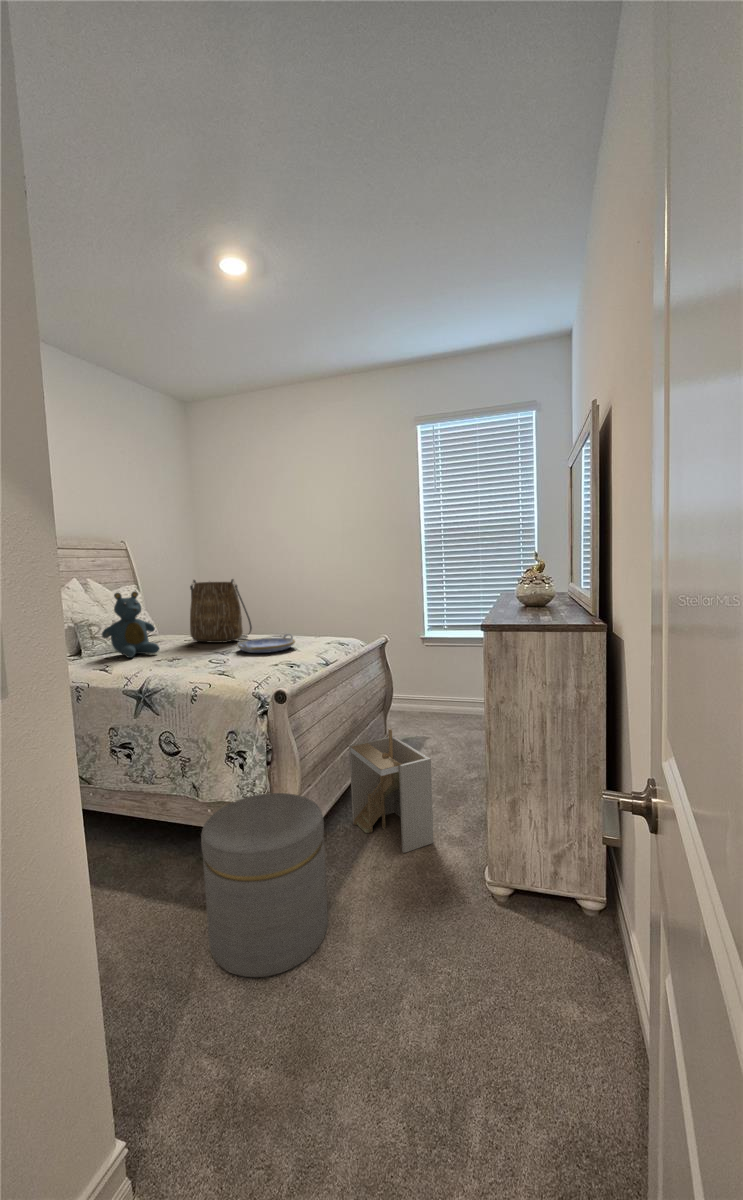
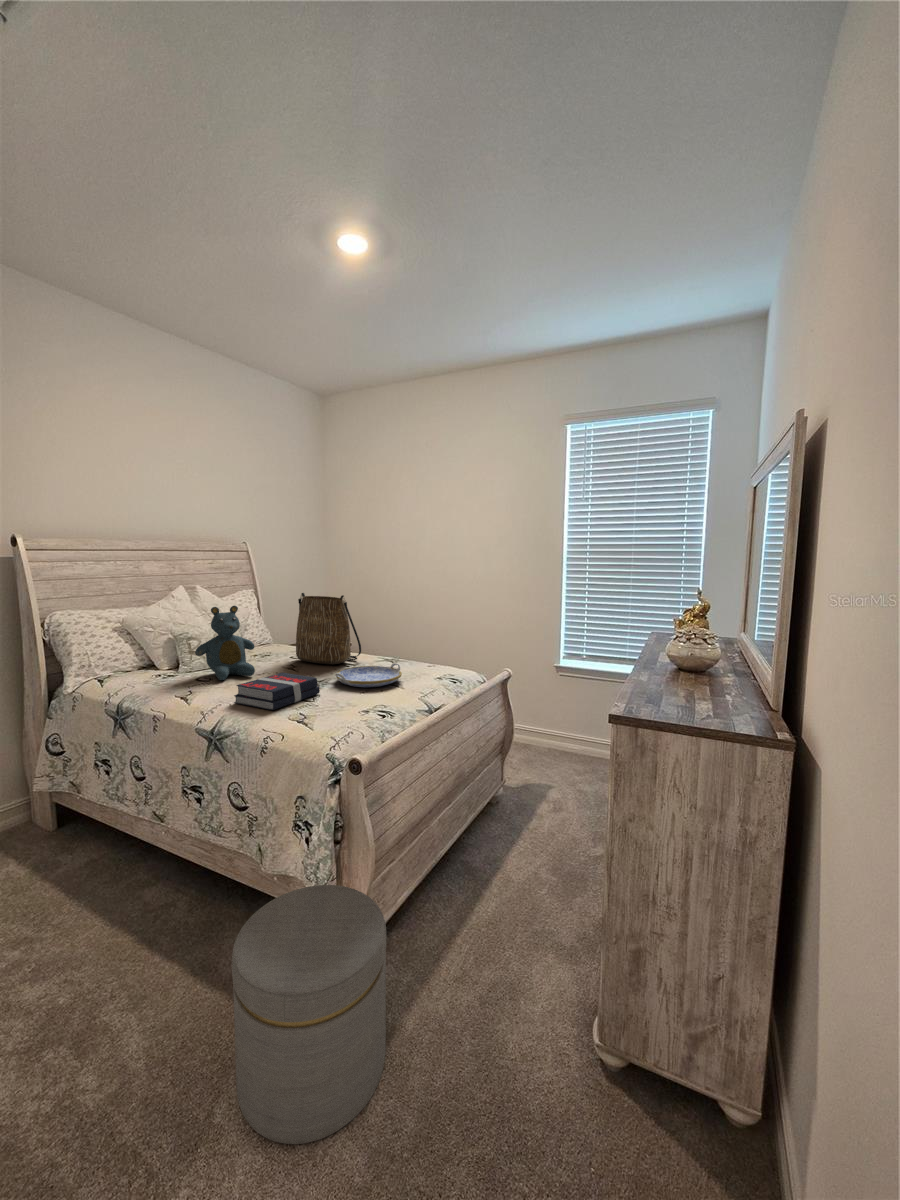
book: none [152,644,227,671] -> present [234,673,320,710]
storage bin: present [349,729,434,853] -> none [445,807,540,965]

